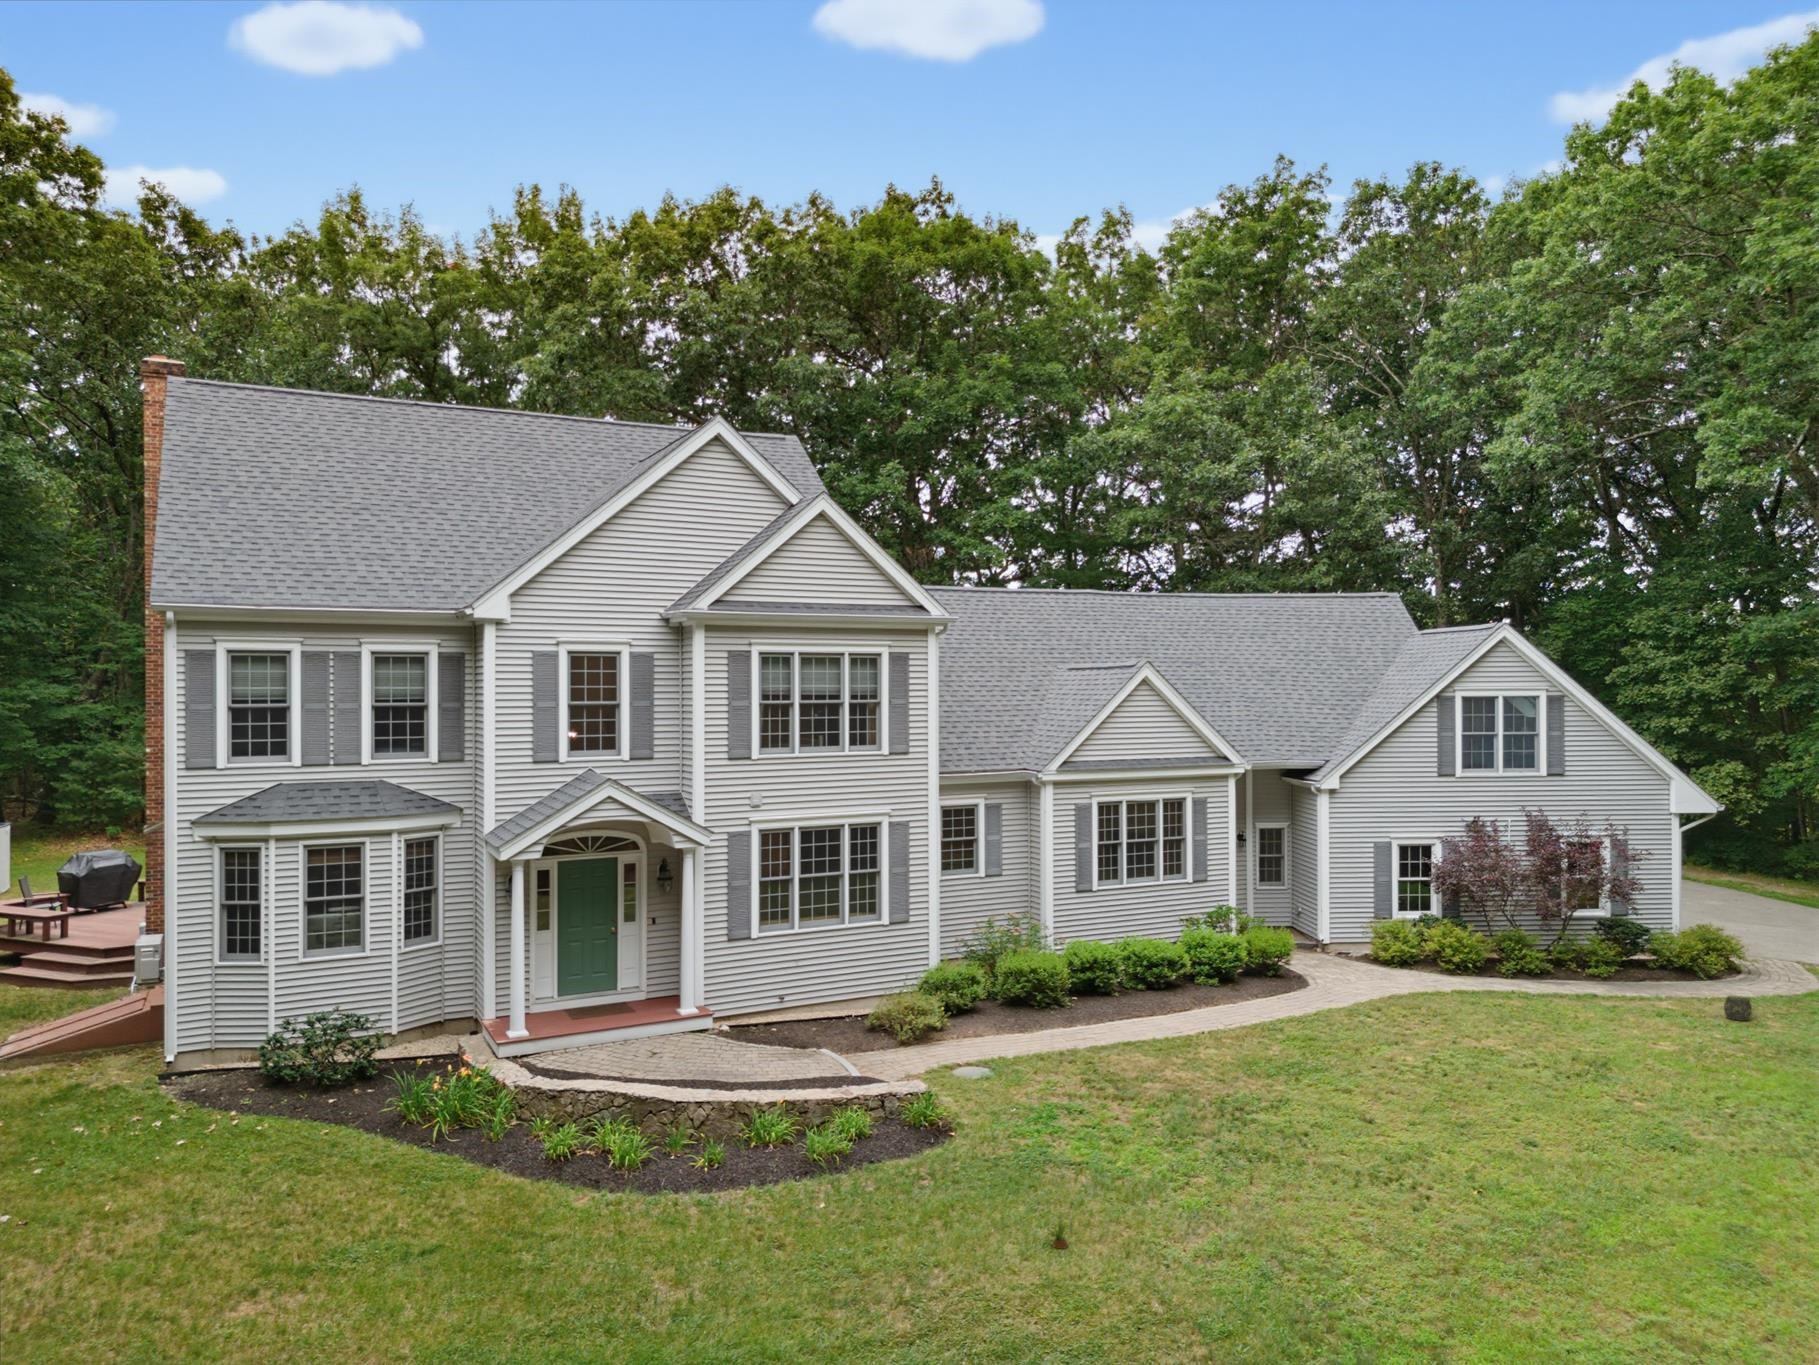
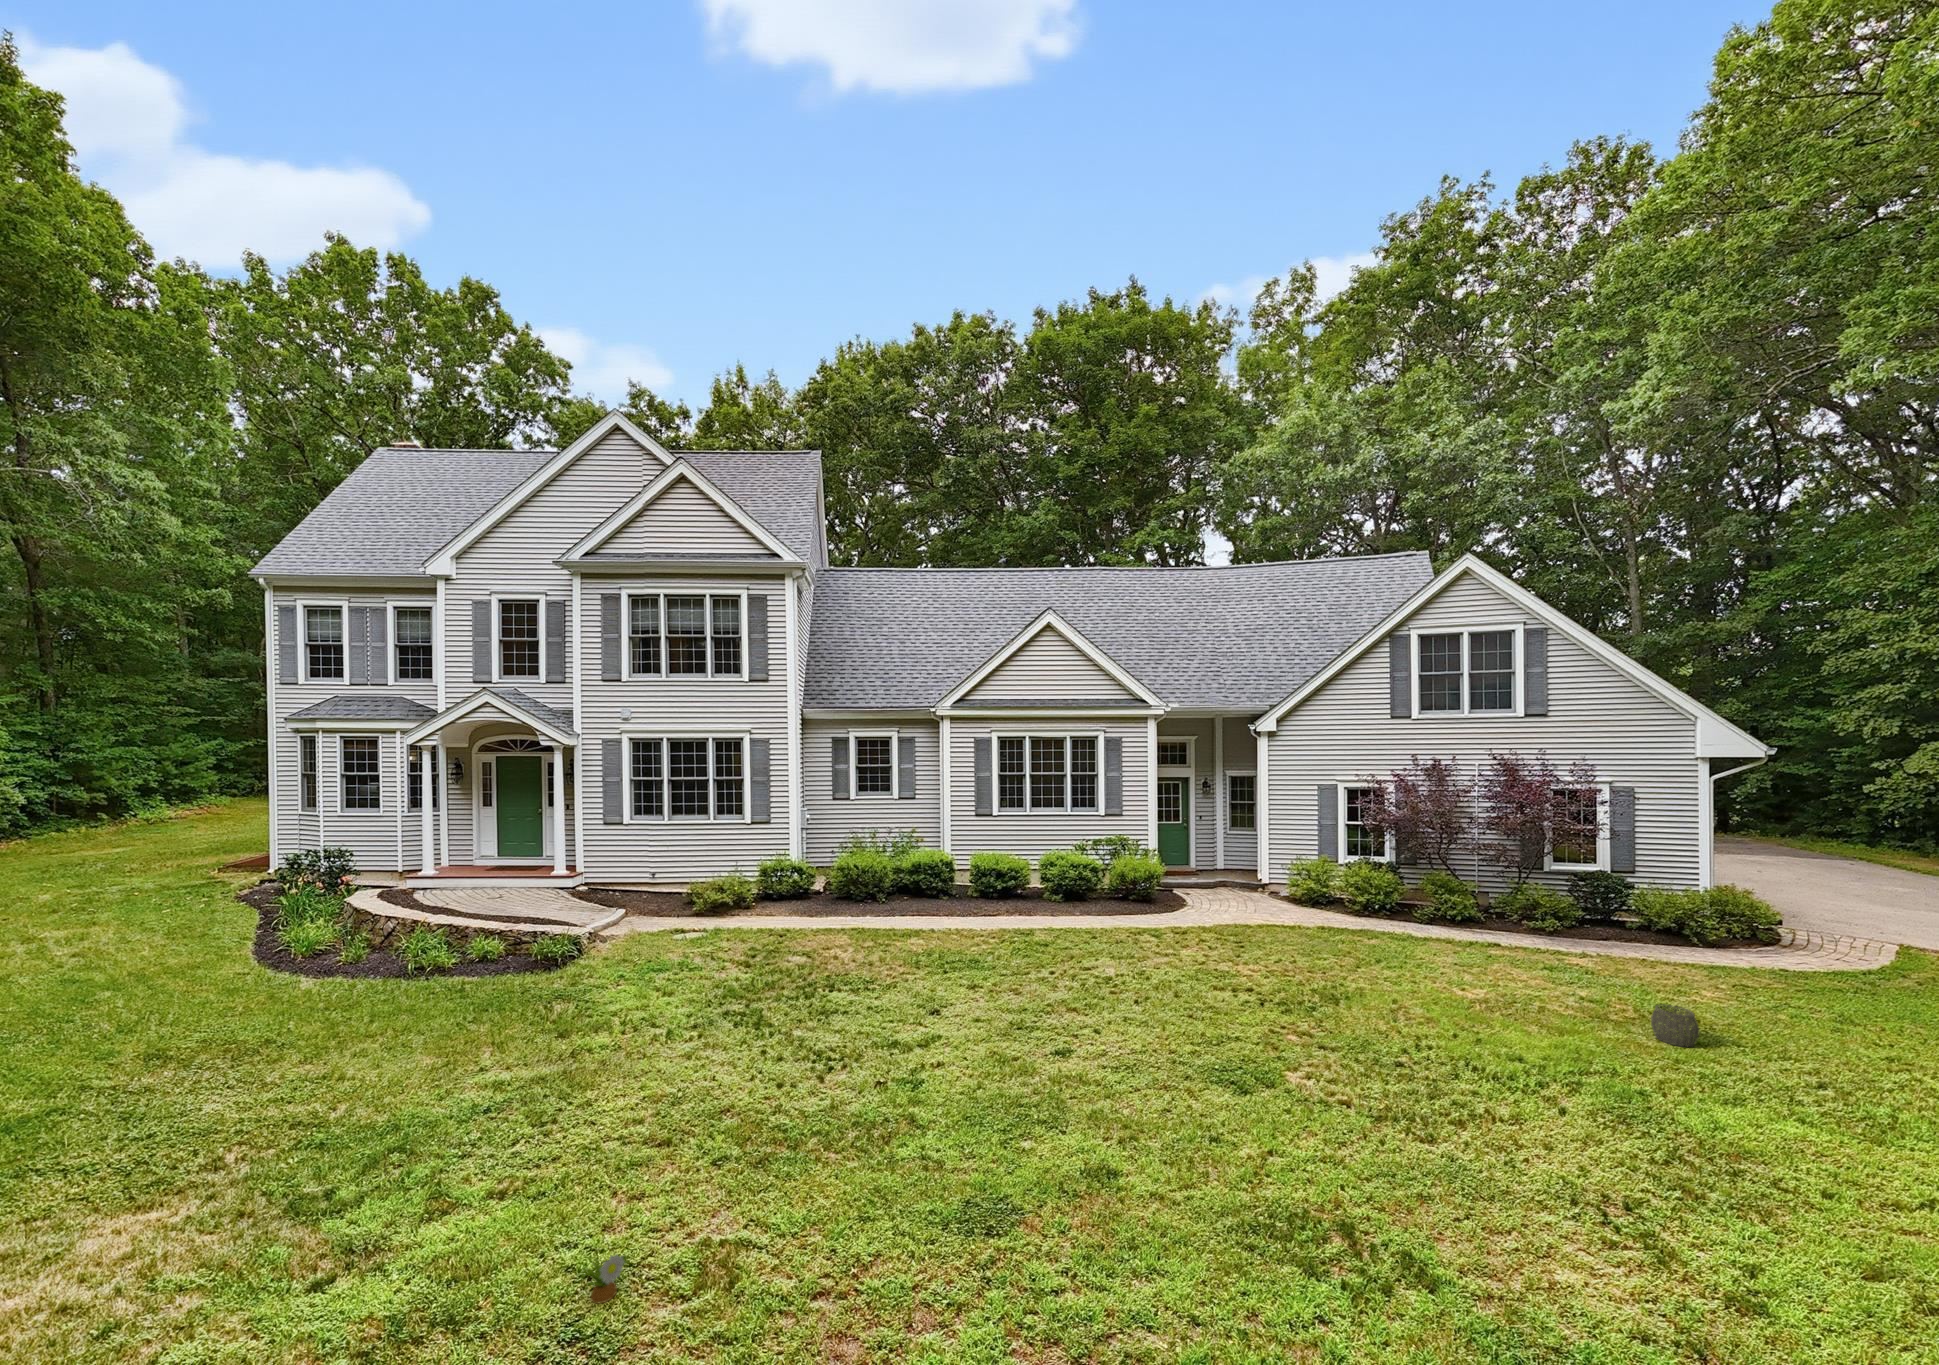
decorative plant: present [1051,1221,1074,1249] -> present [581,1255,629,1303]

